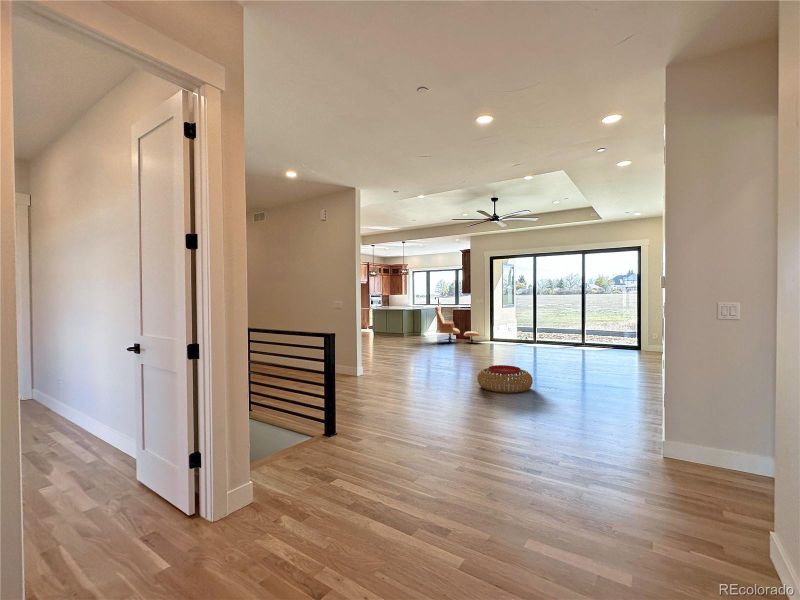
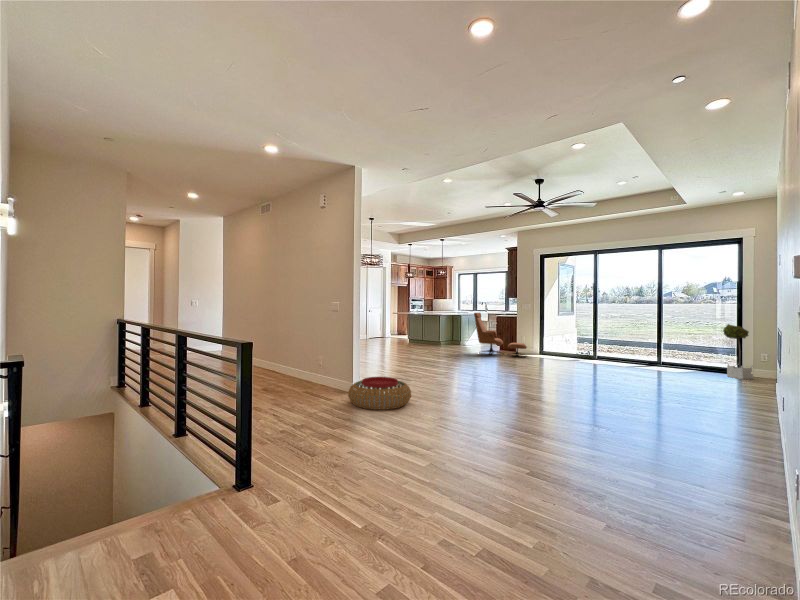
potted tree: none [628,311,649,353] -> present [723,324,753,379]
pouf: present [477,365,533,393] -> present [348,377,411,410]

